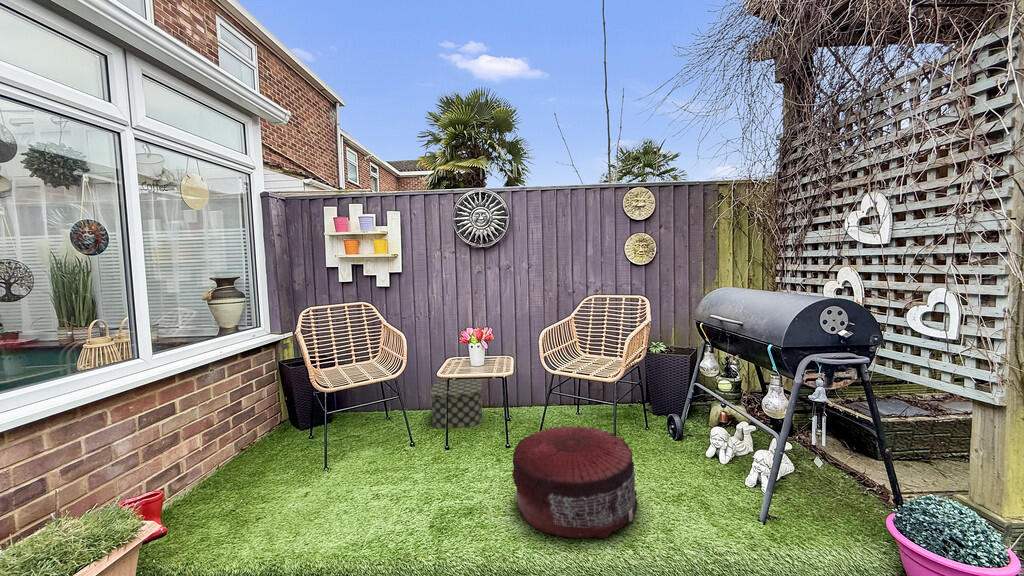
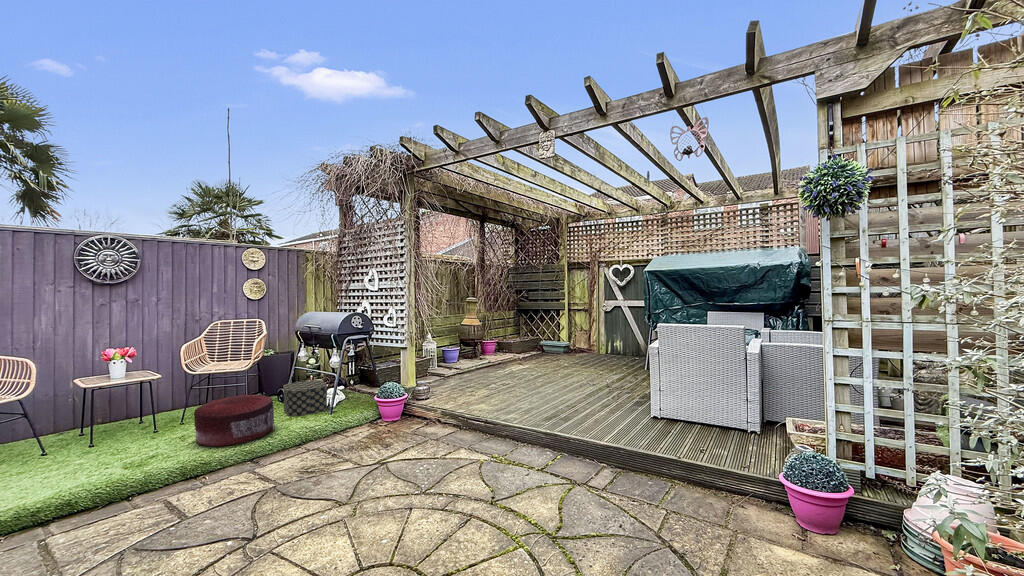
storage box: present [431,379,482,429] -> present [283,380,327,417]

